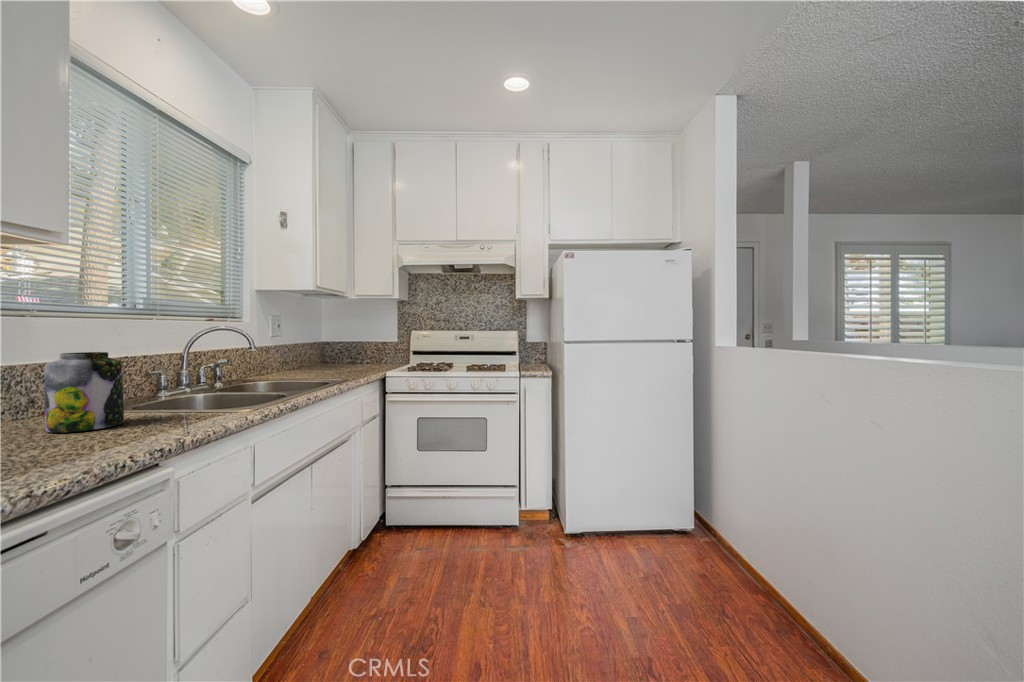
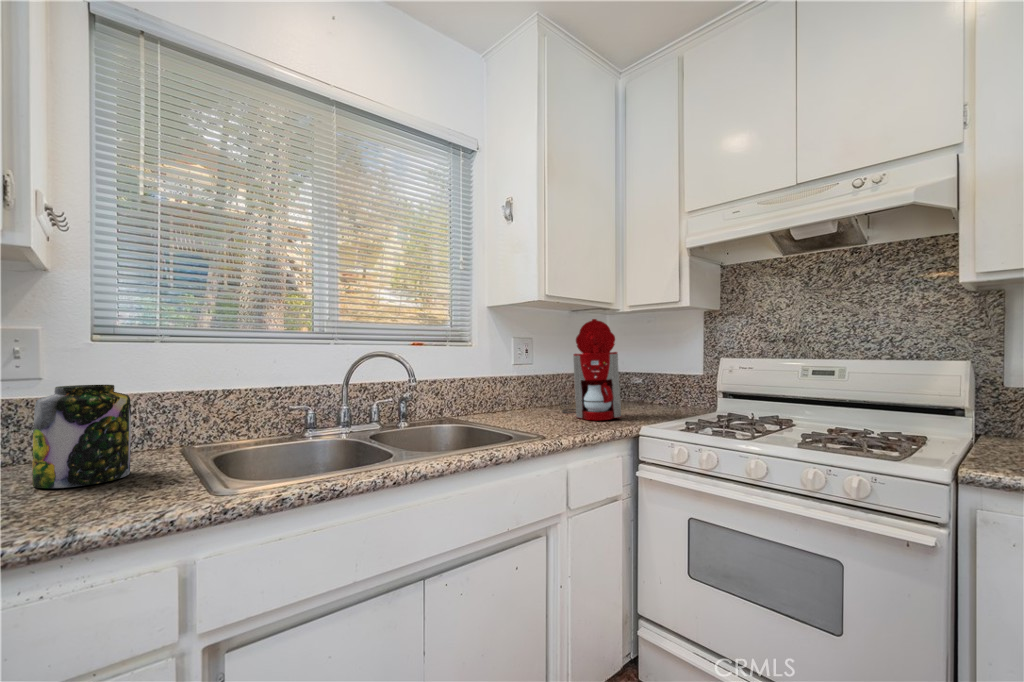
coffee maker: none [314,304,365,372] -> present [562,319,622,420]

